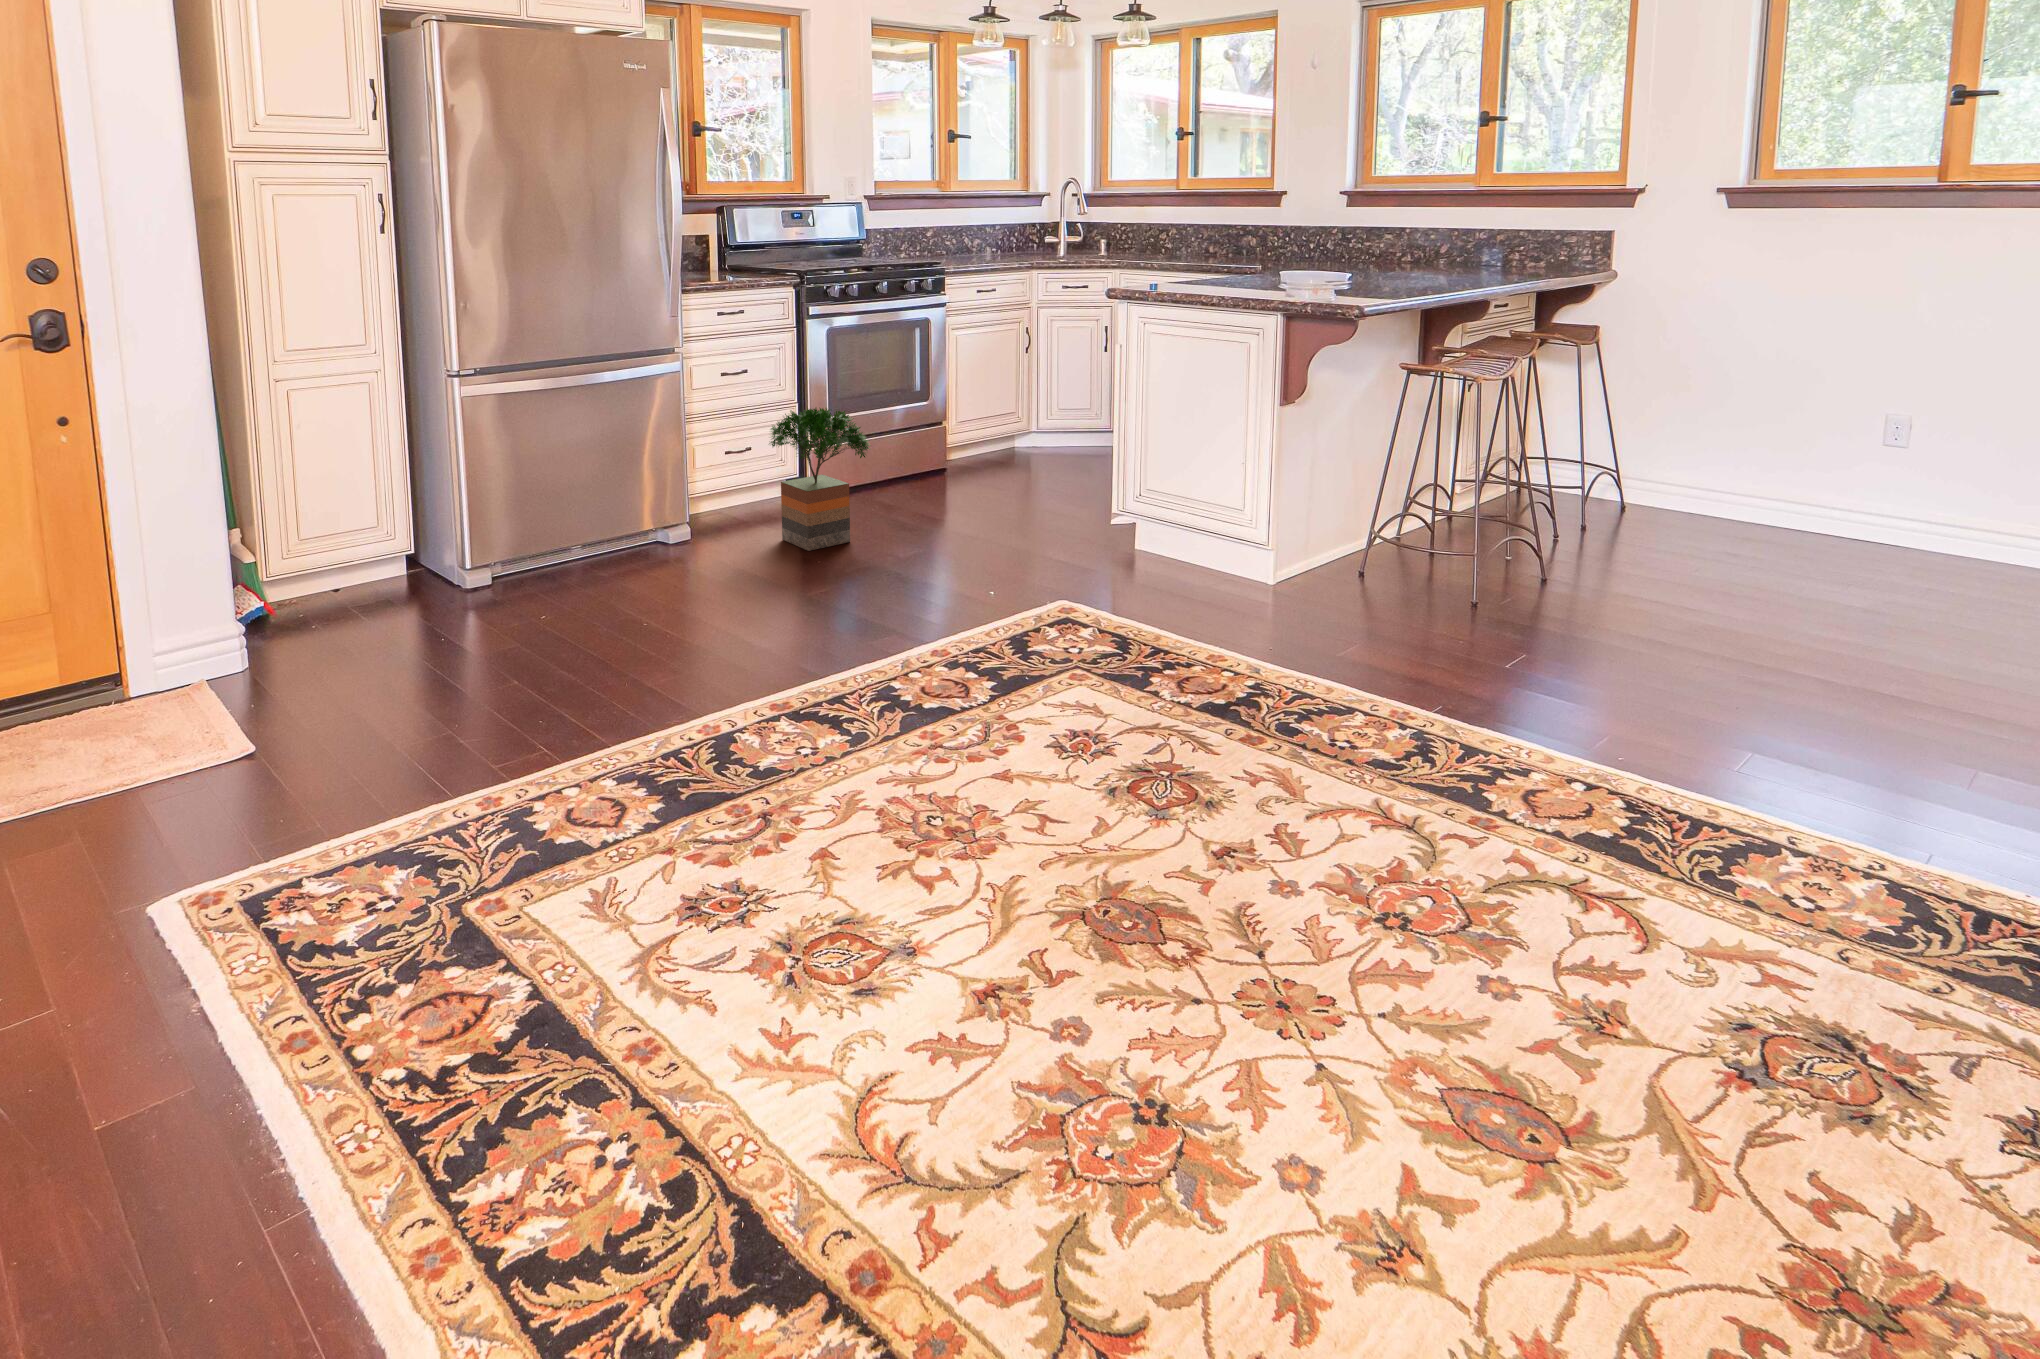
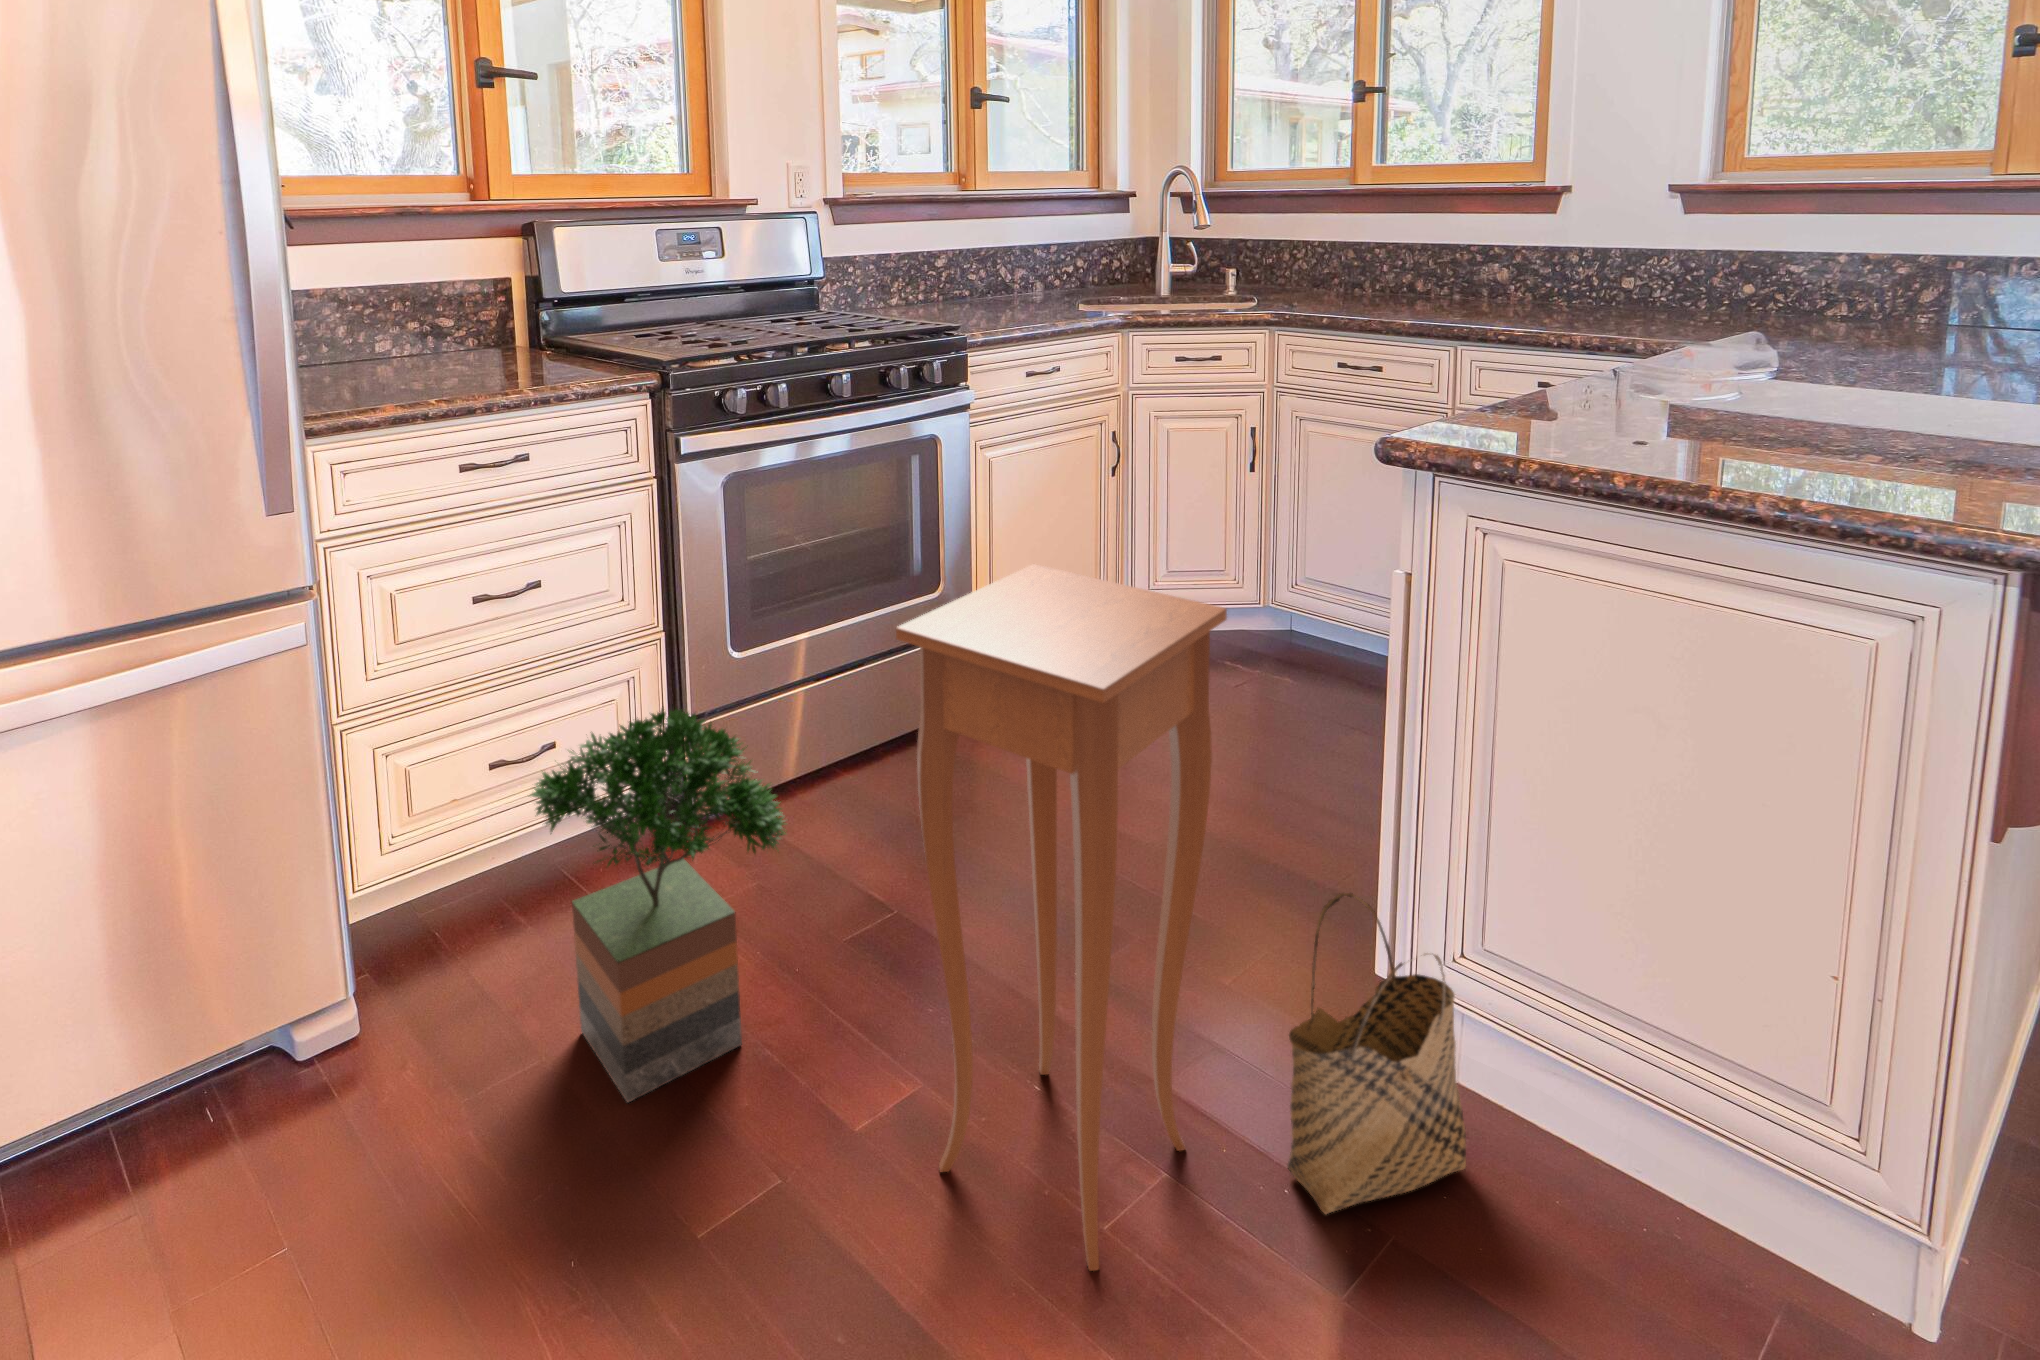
side table: none [919,338,1040,573] -> present [896,564,1227,1271]
woven basket: none [1062,458,1131,563] -> present [1287,893,1466,1214]

